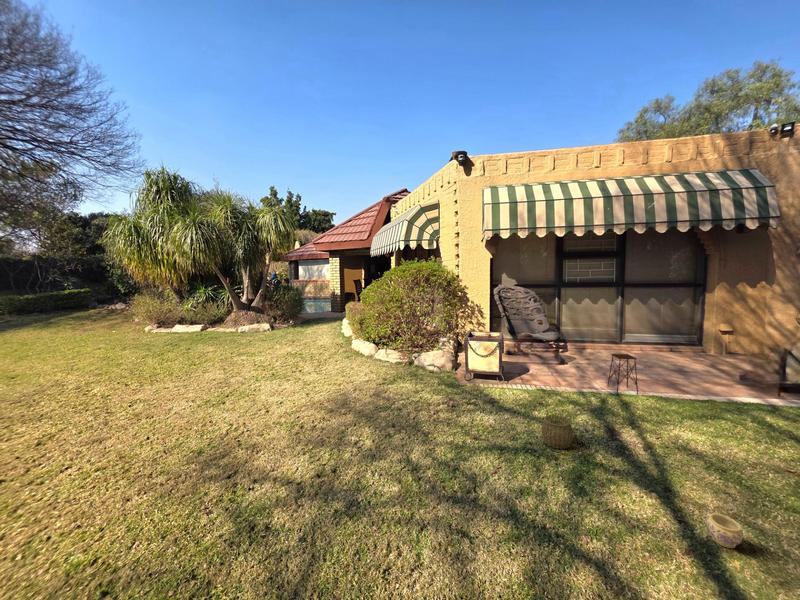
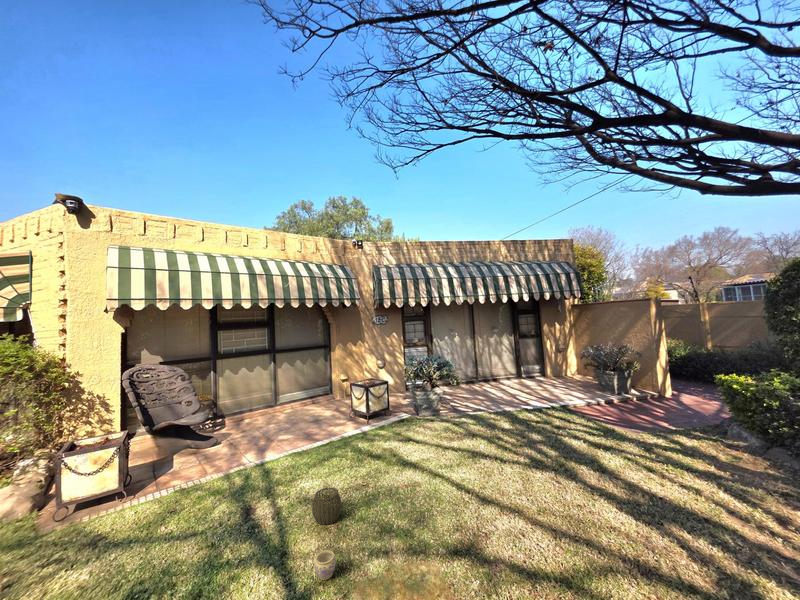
side table: present [607,354,638,394] -> none [258,419,283,462]
woven basket: present [541,415,573,449] -> present [312,487,341,525]

